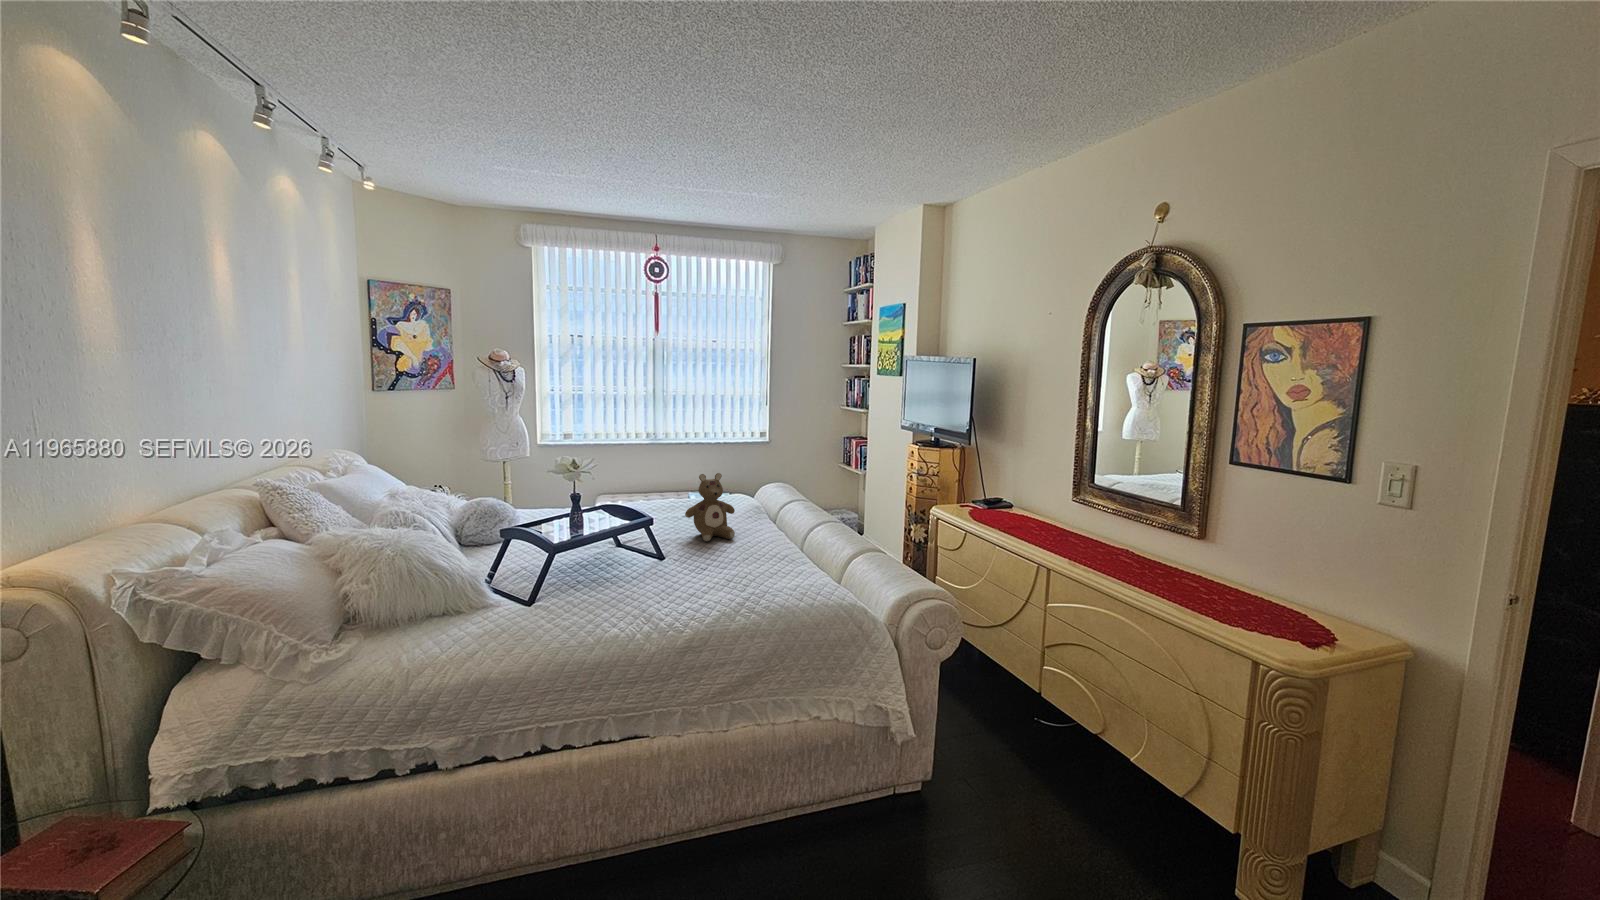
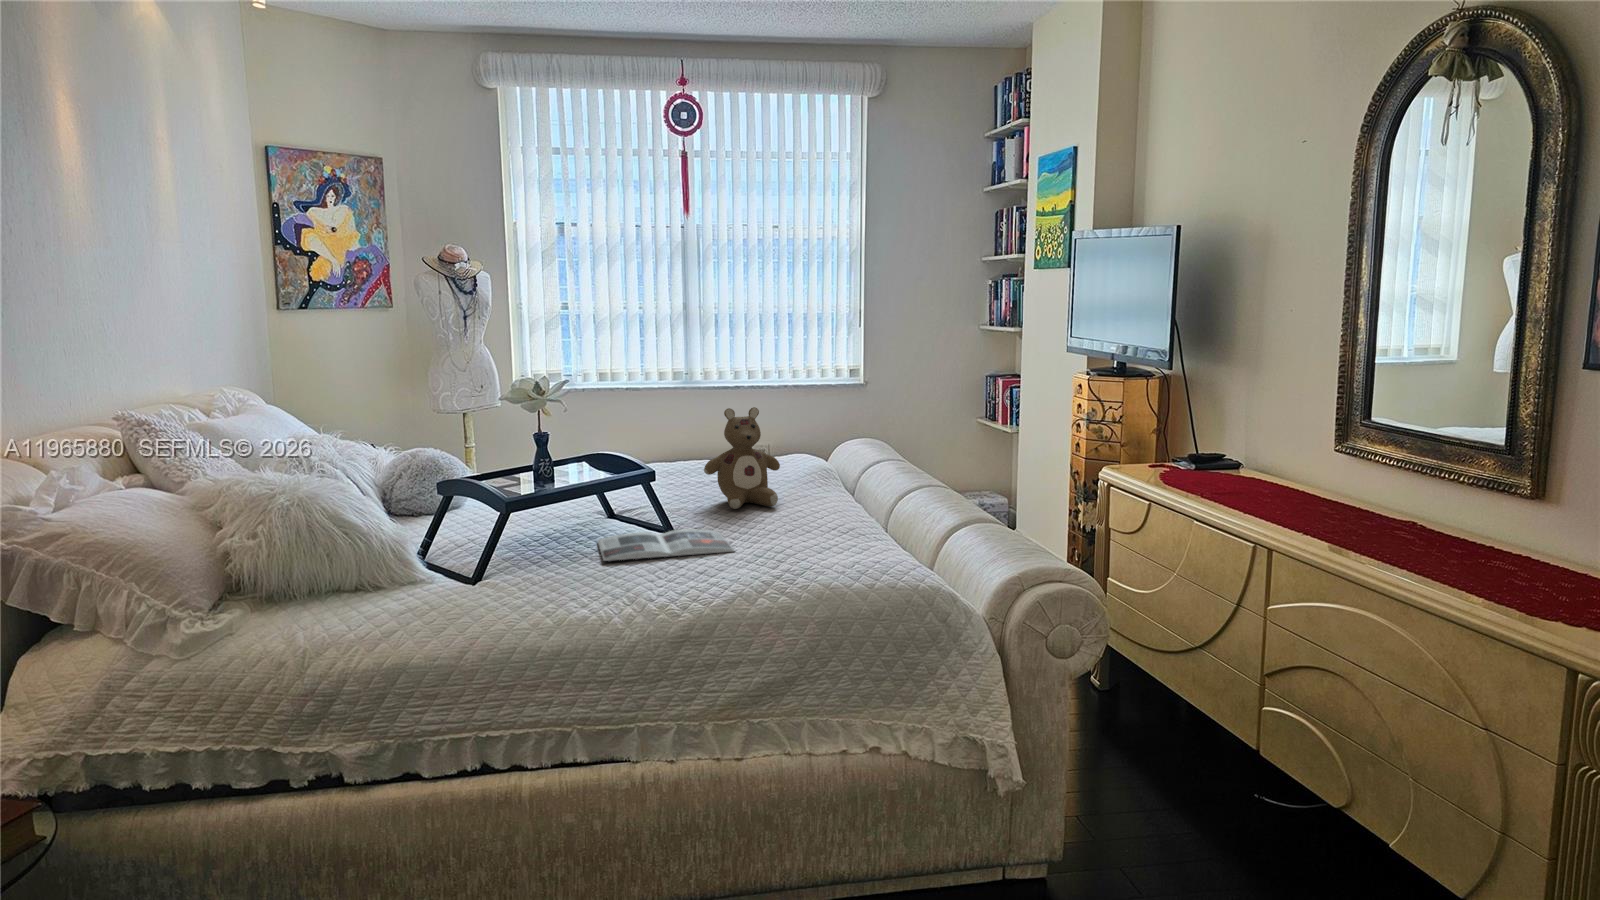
magazine: none [617,559,714,587] -> present [598,529,735,561]

